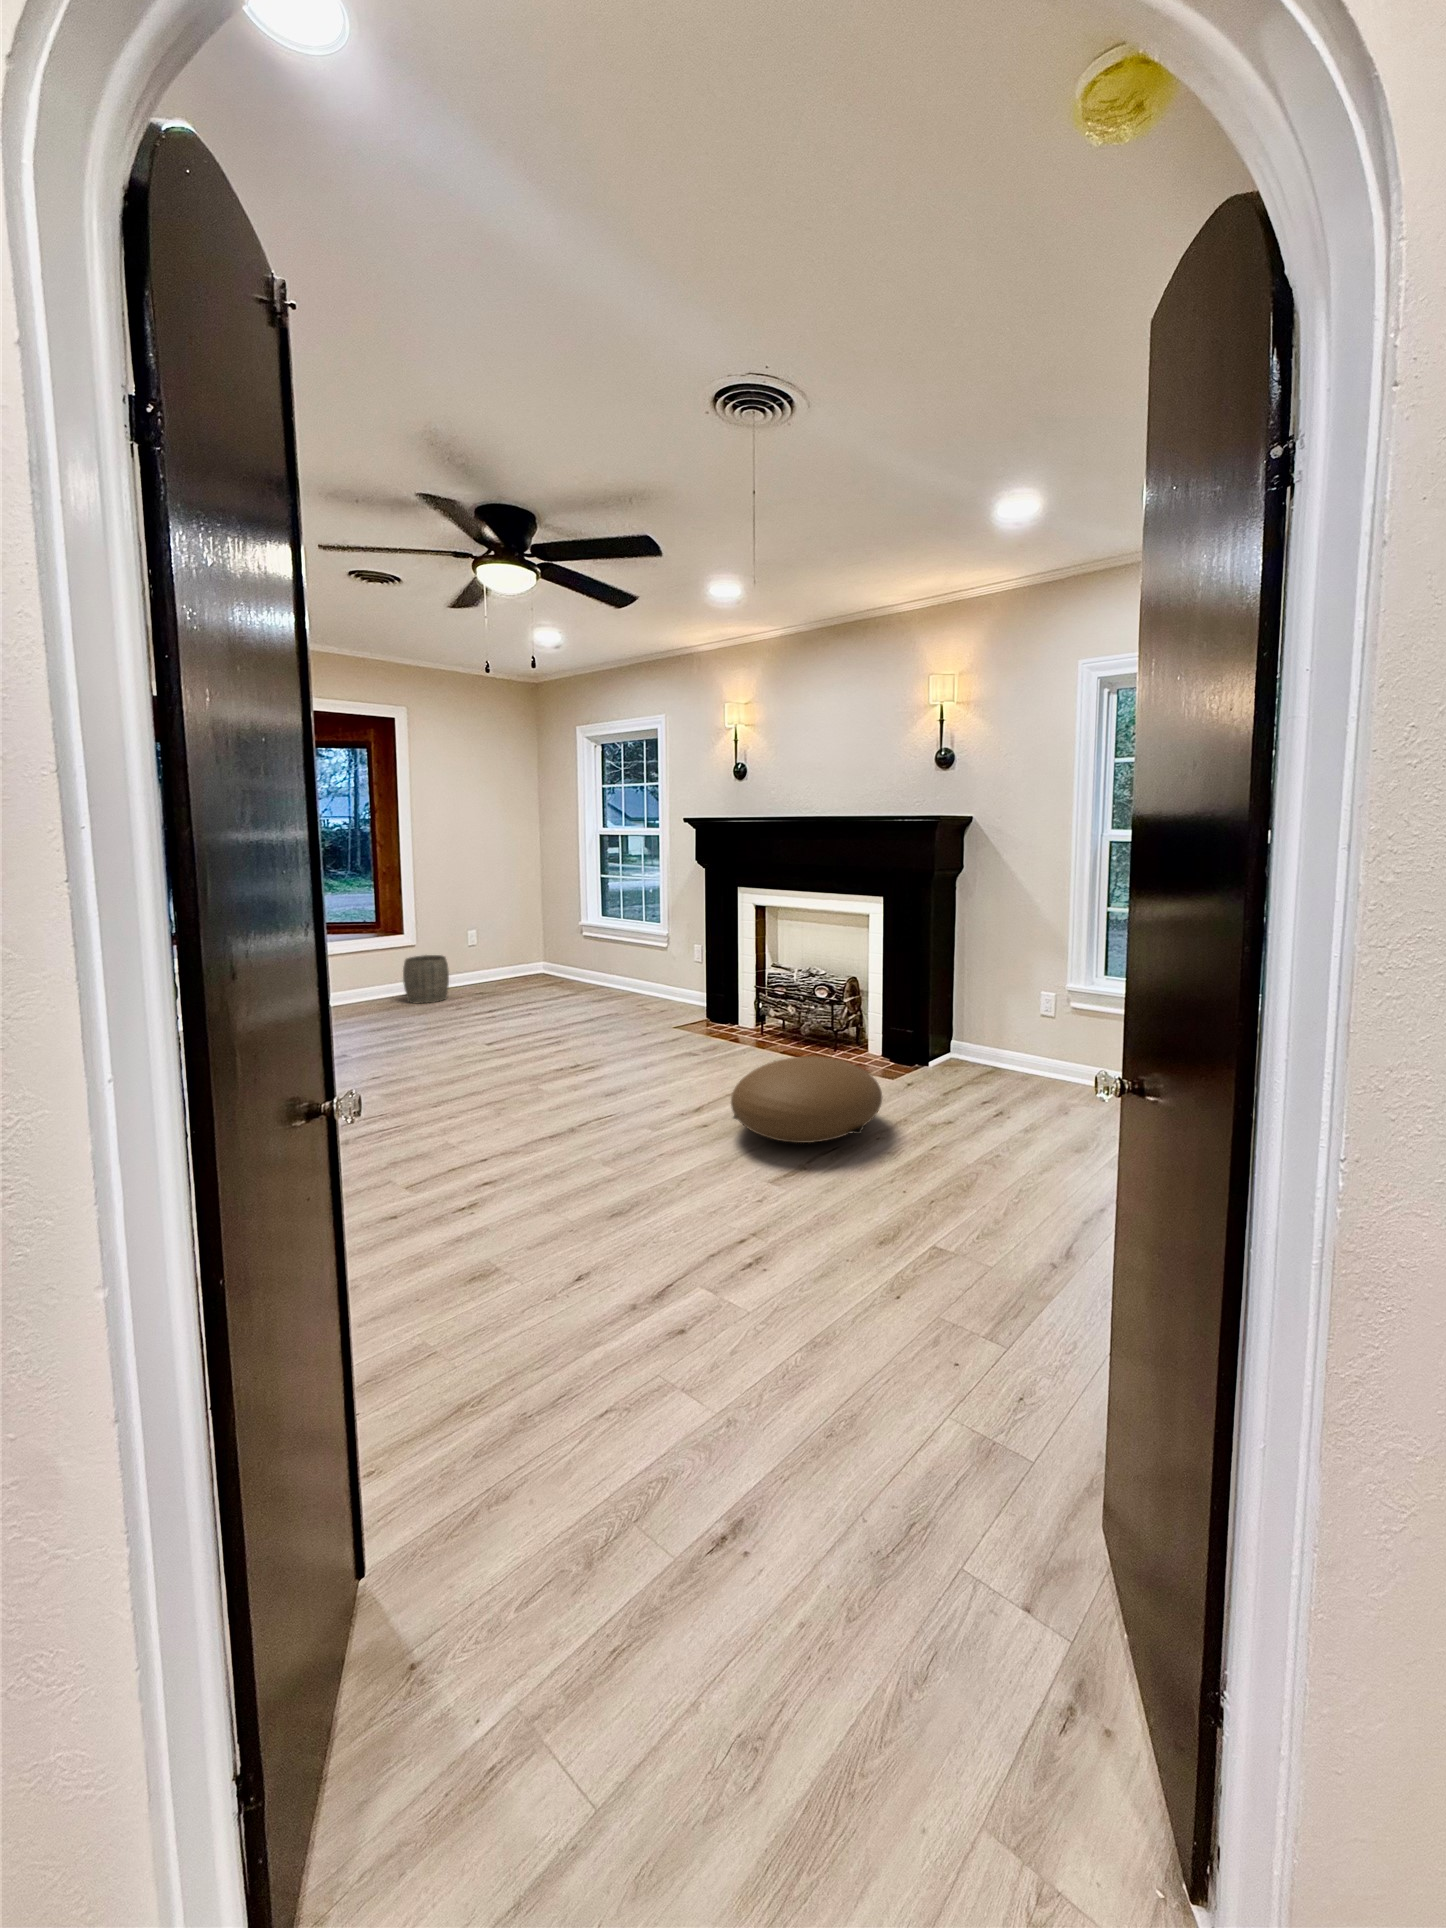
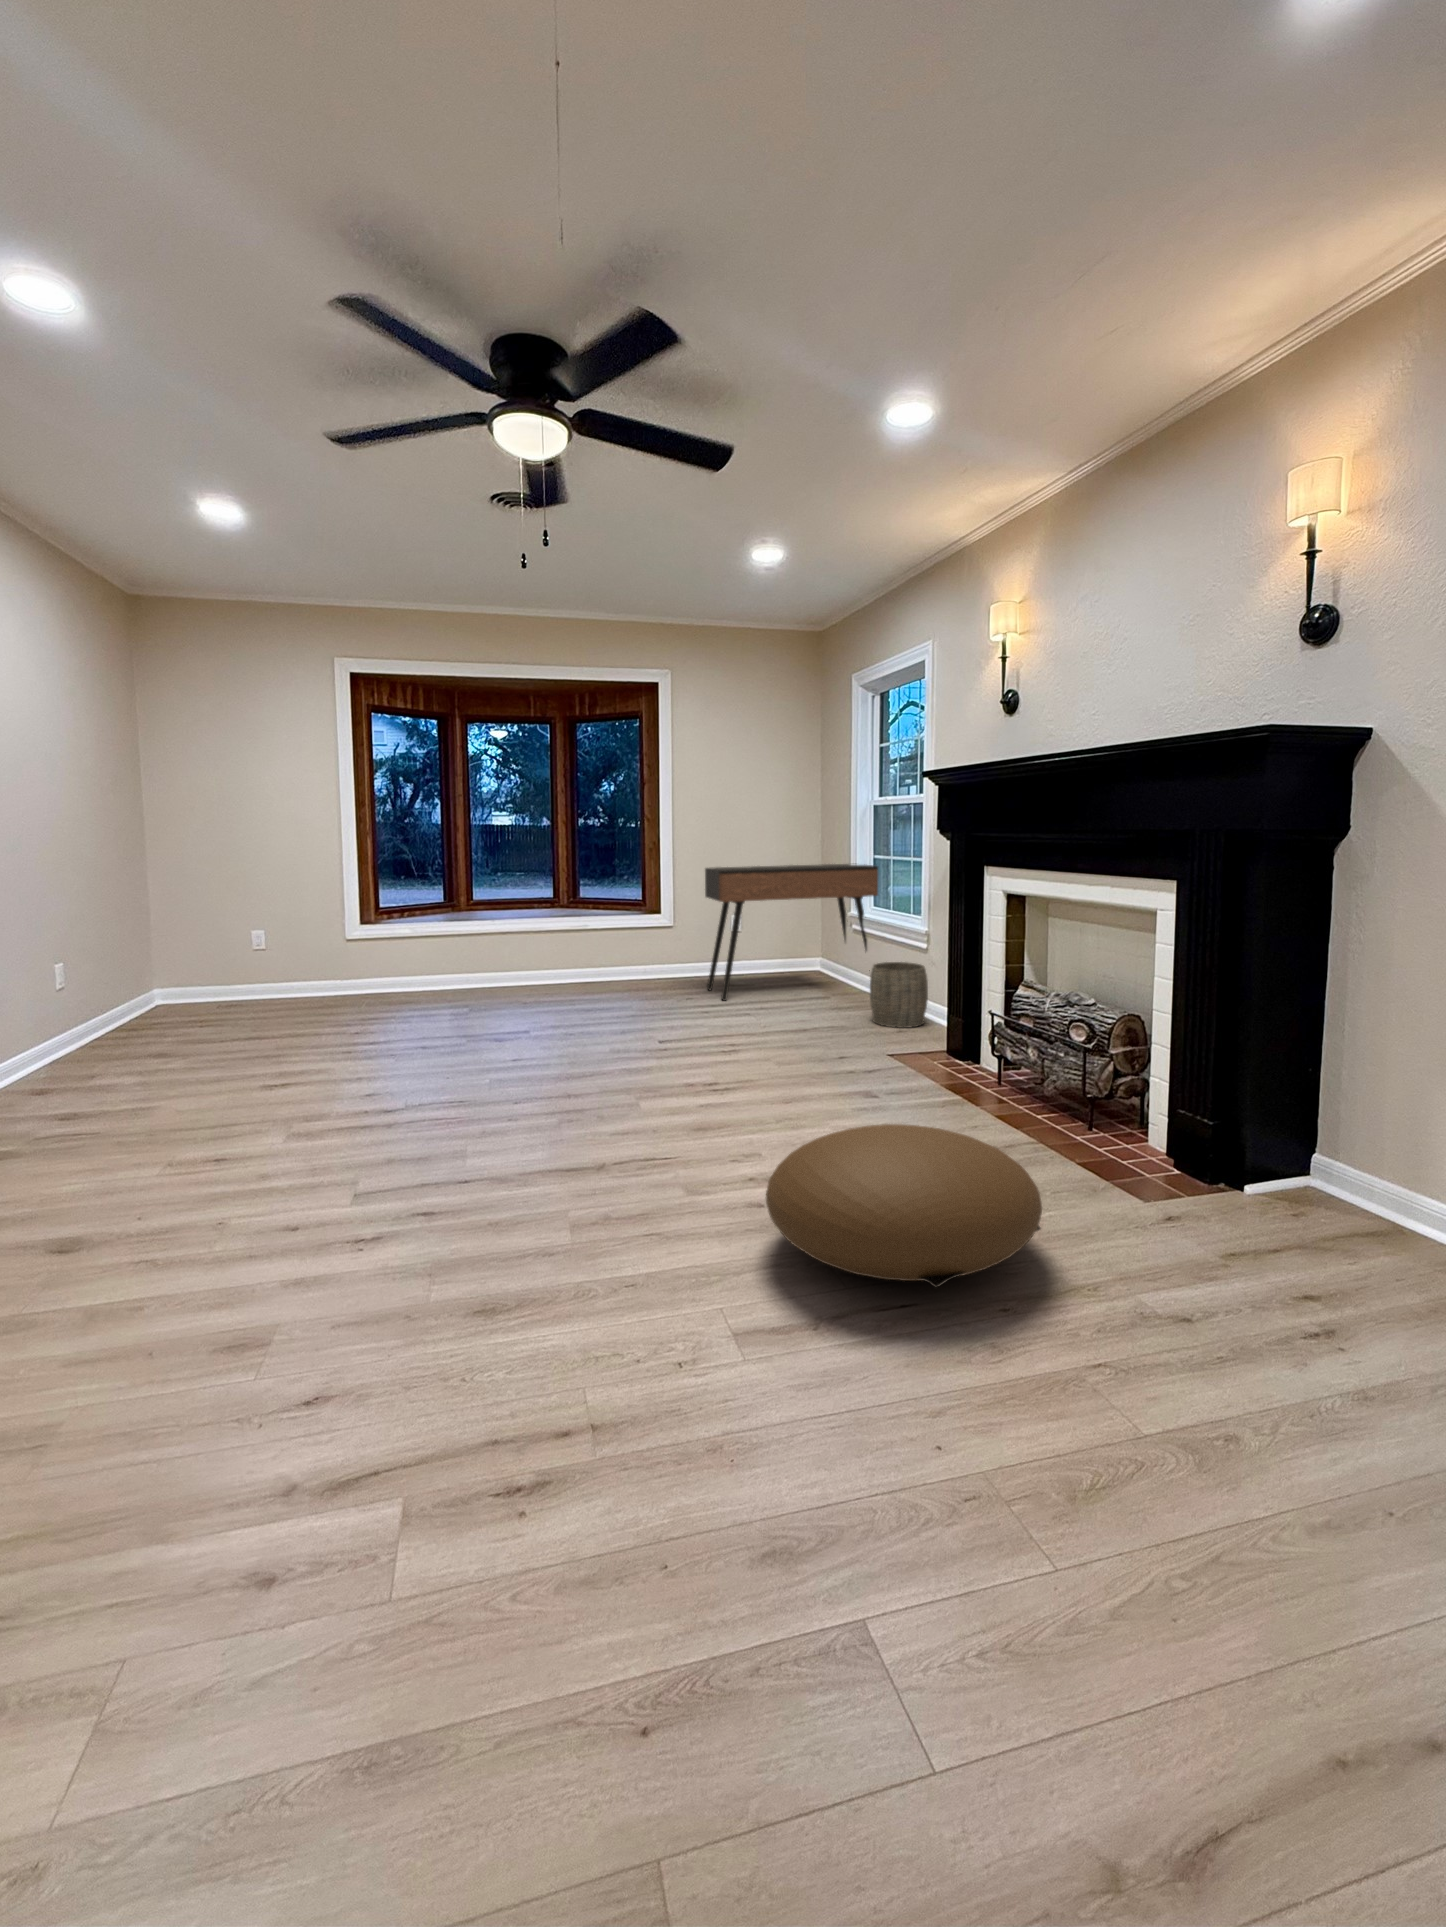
console table: none [460,881,611,1006] -> present [705,864,878,1001]
woven basket: present [403,955,449,1004] -> present [870,962,928,1028]

